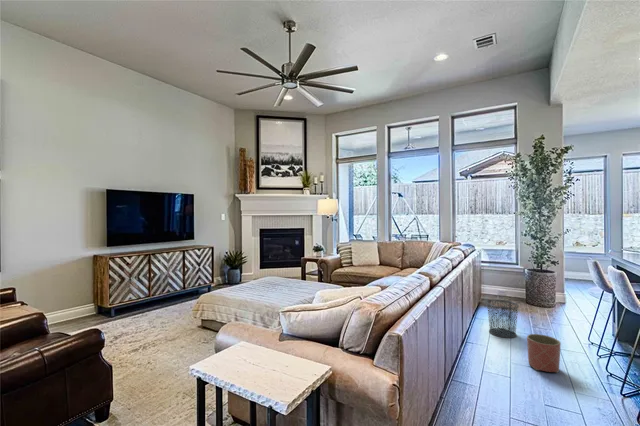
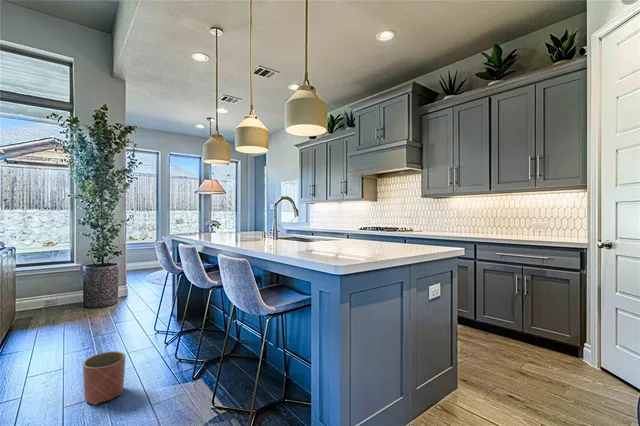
waste bin: present [487,300,519,338] -> none [20,317,73,375]

